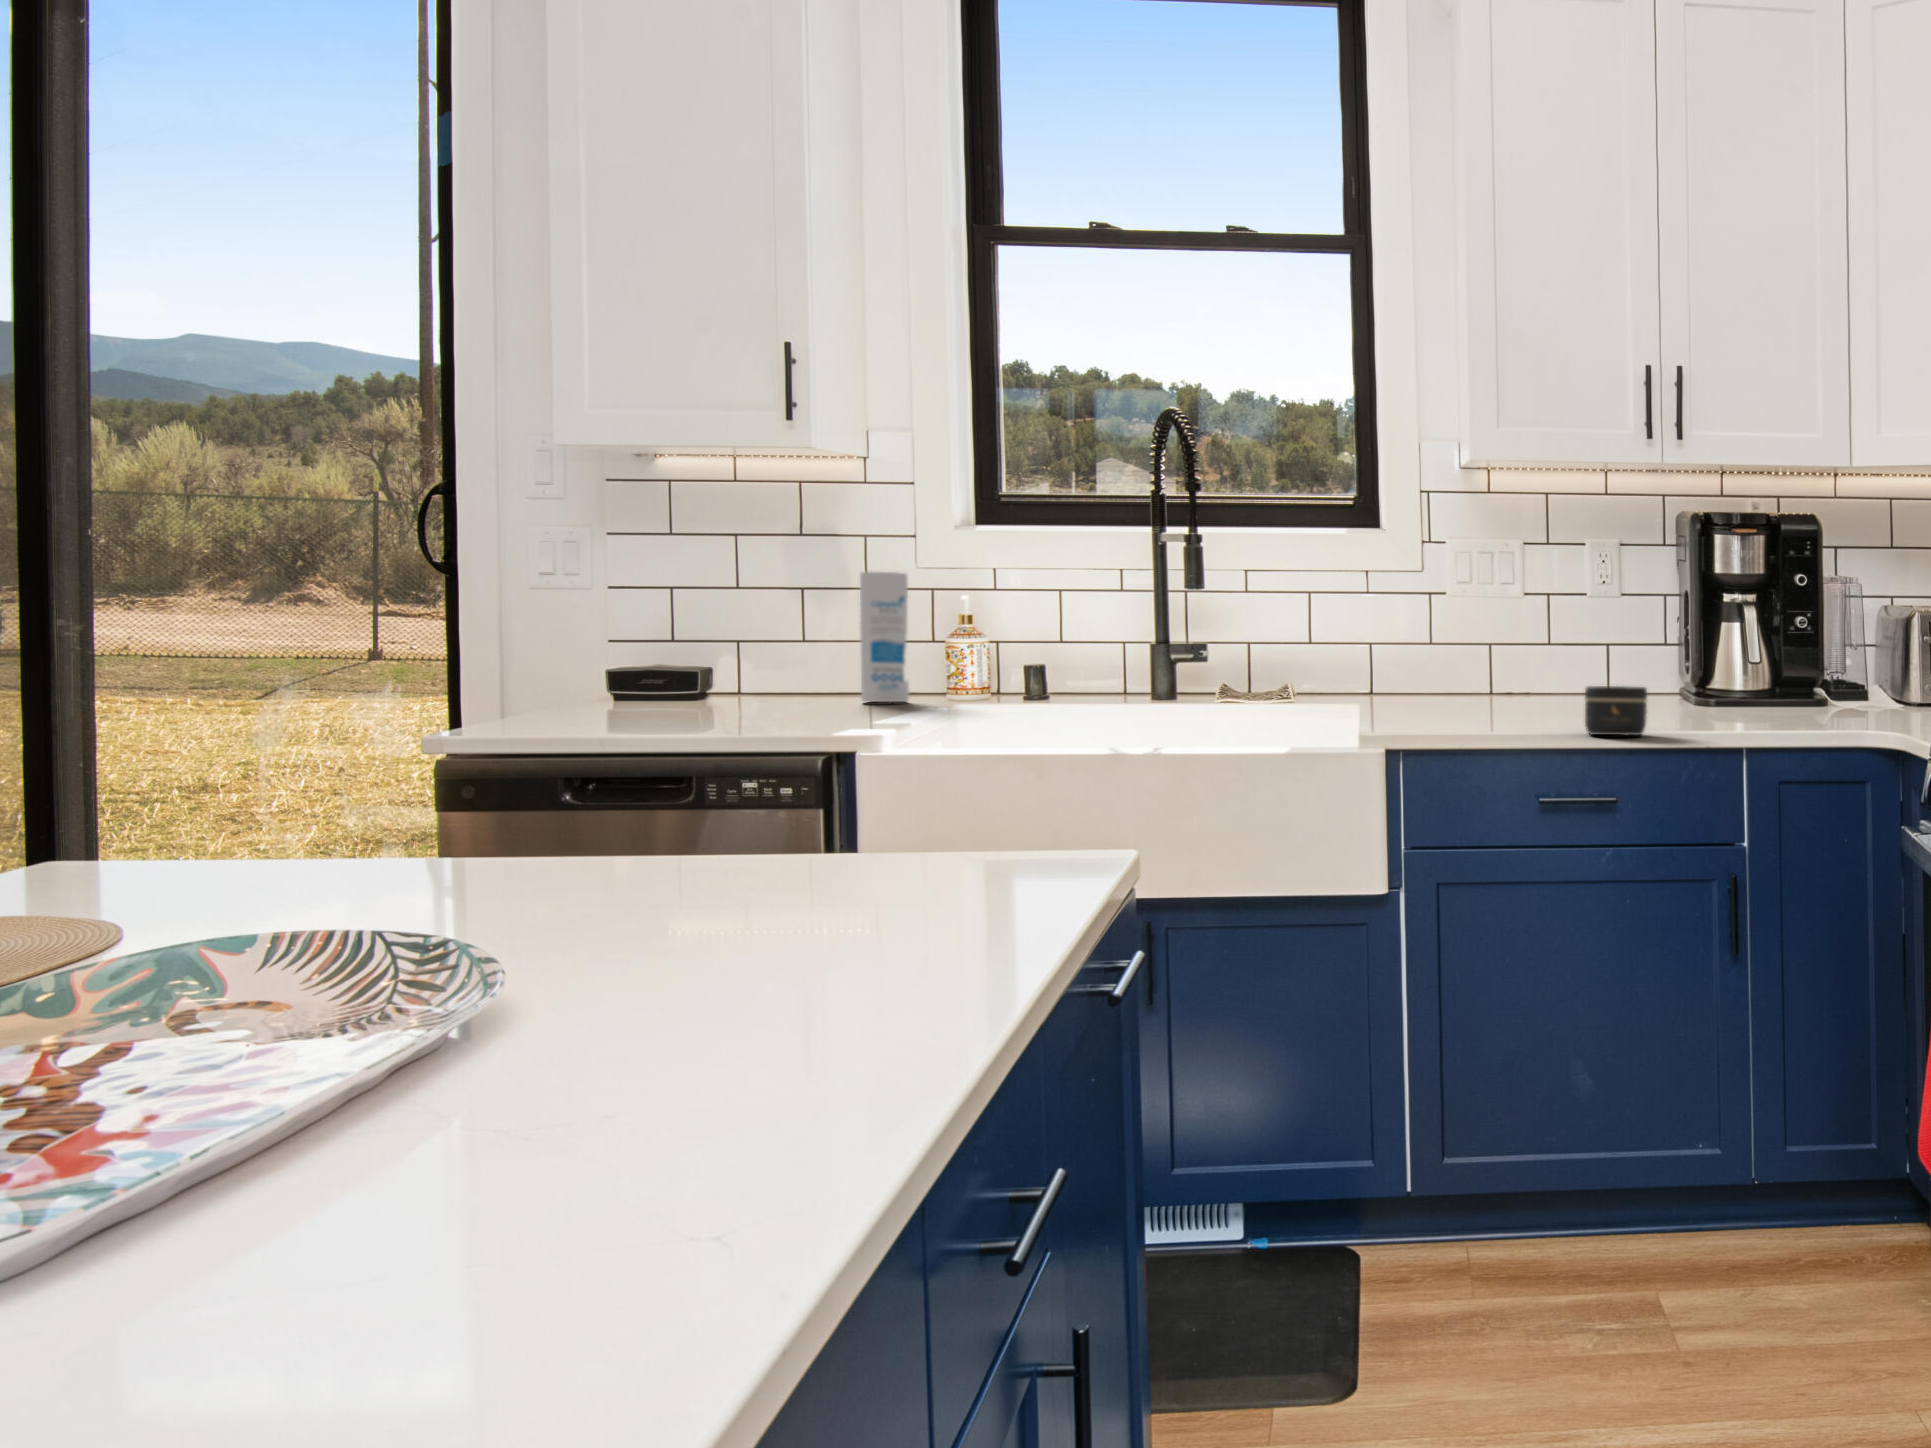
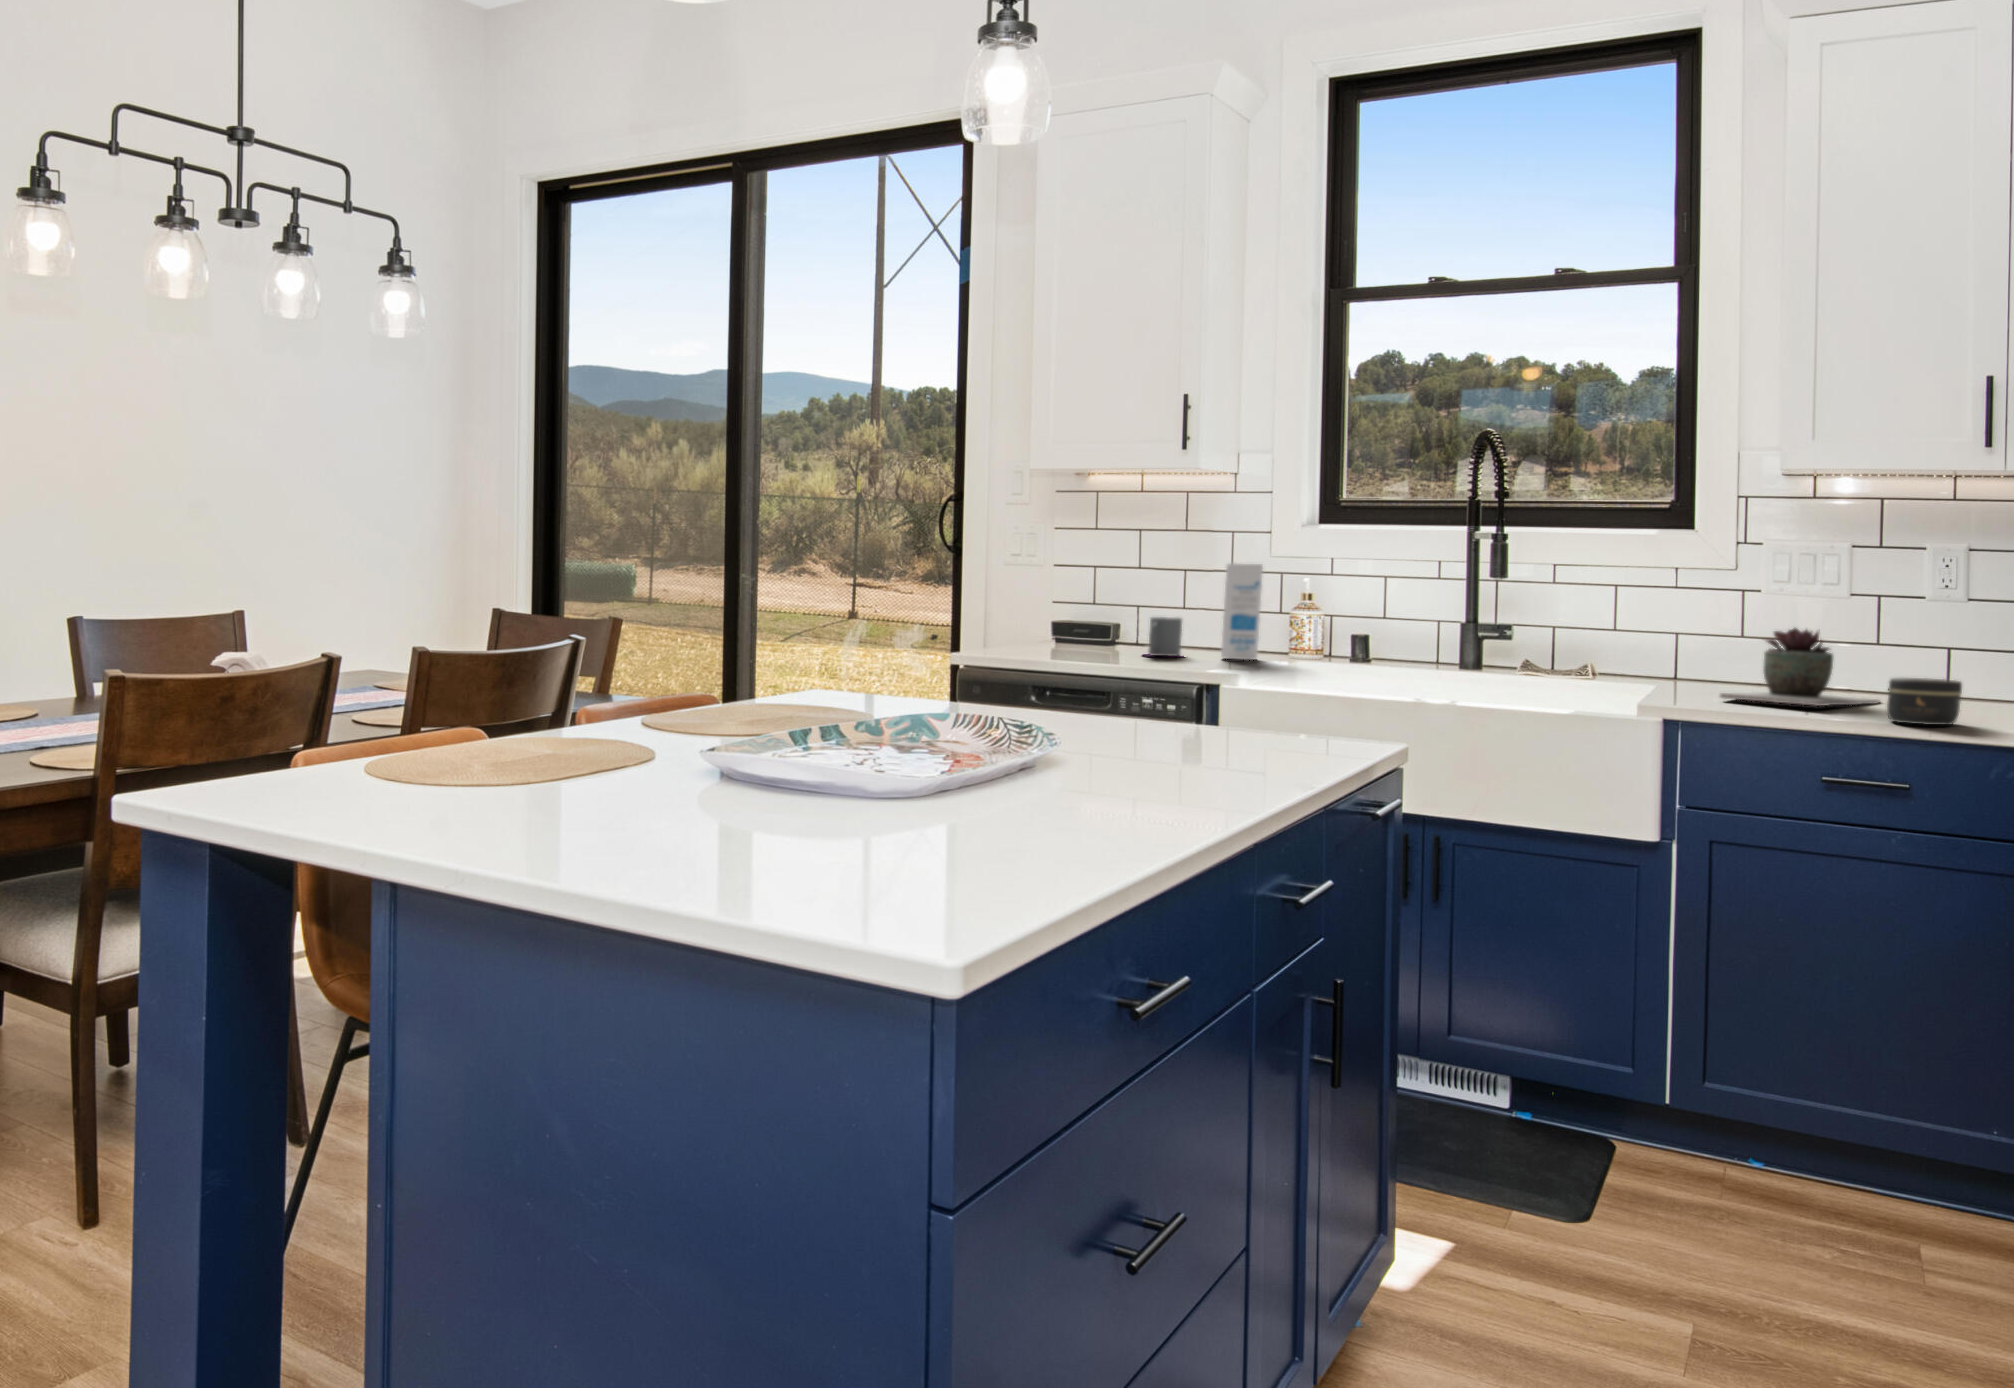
succulent plant: none [1426,637,1568,723] -> present [1720,628,1880,706]
mug: none [753,648,816,701] -> present [1148,617,1182,656]

